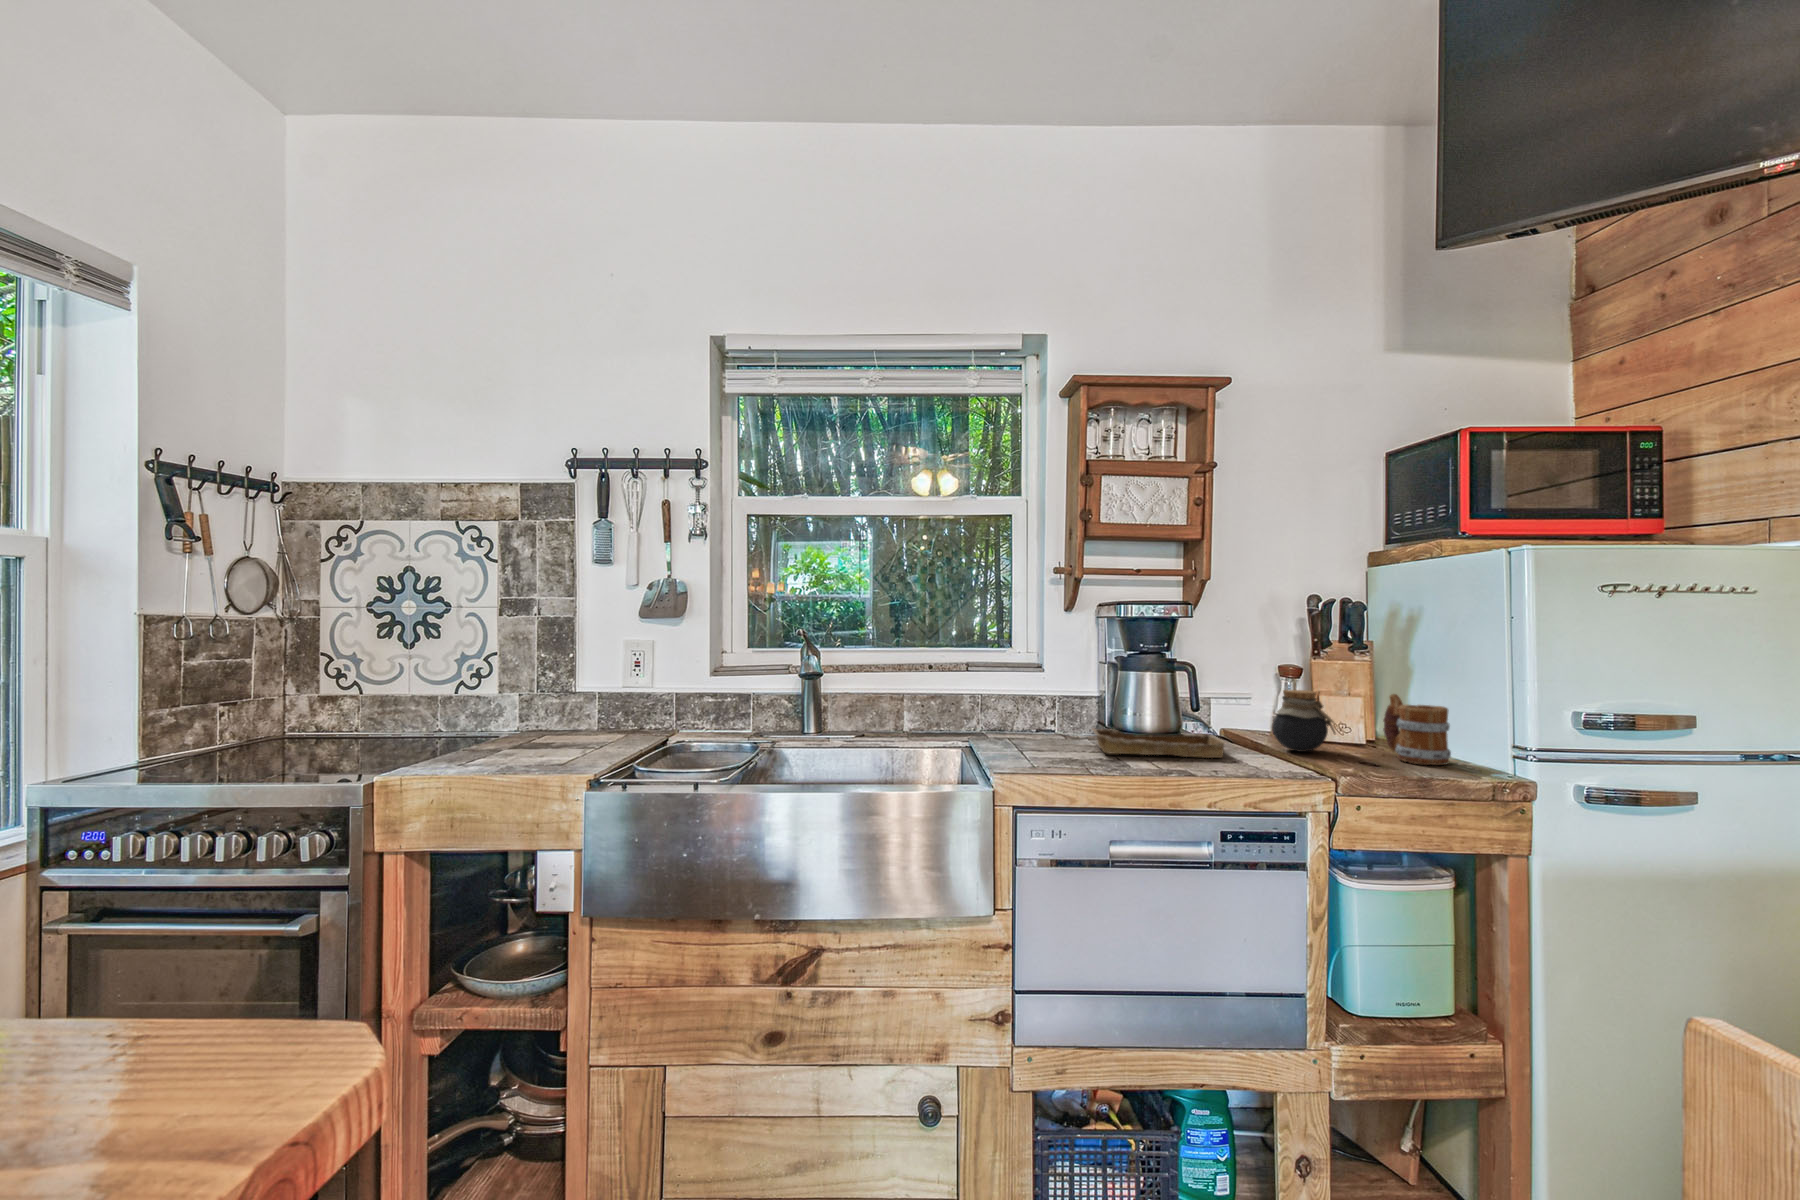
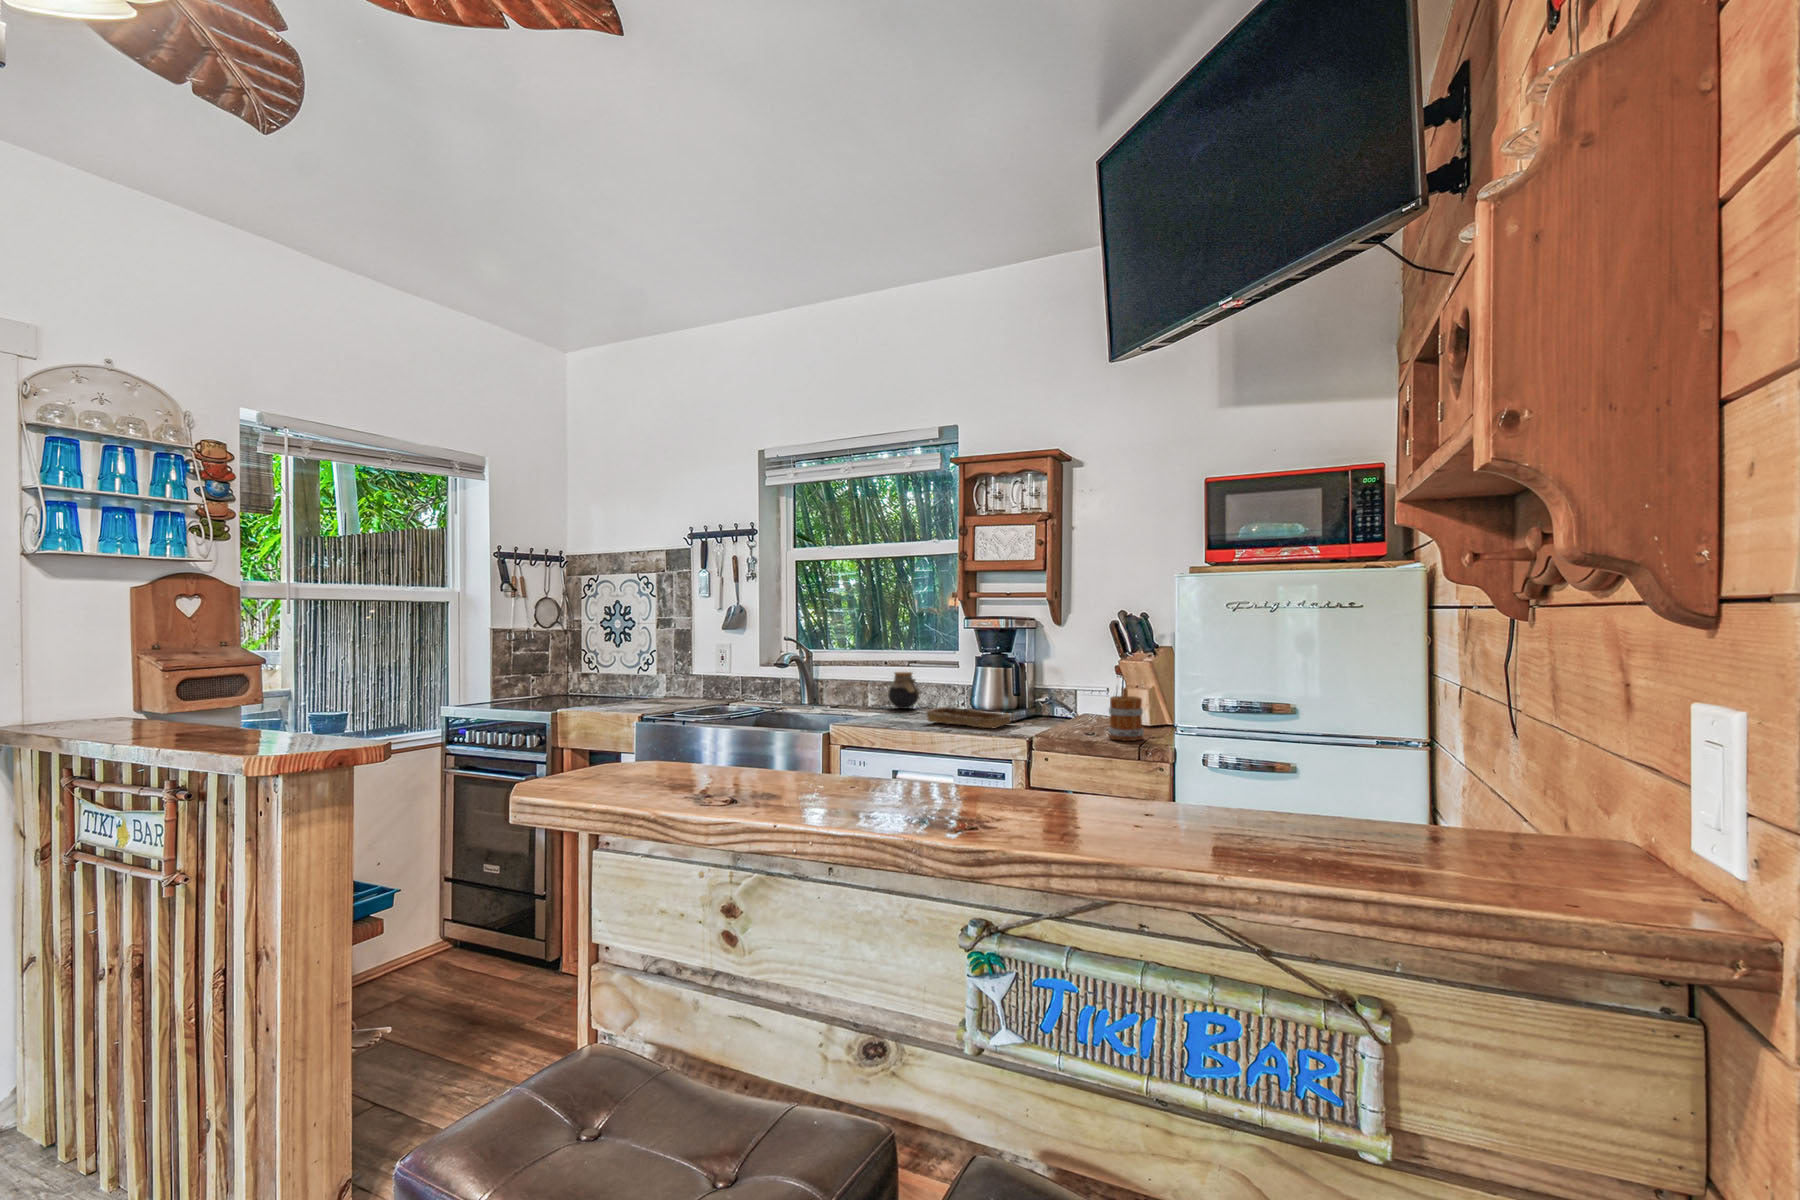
jar: present [1272,690,1335,752] -> present [888,672,919,709]

